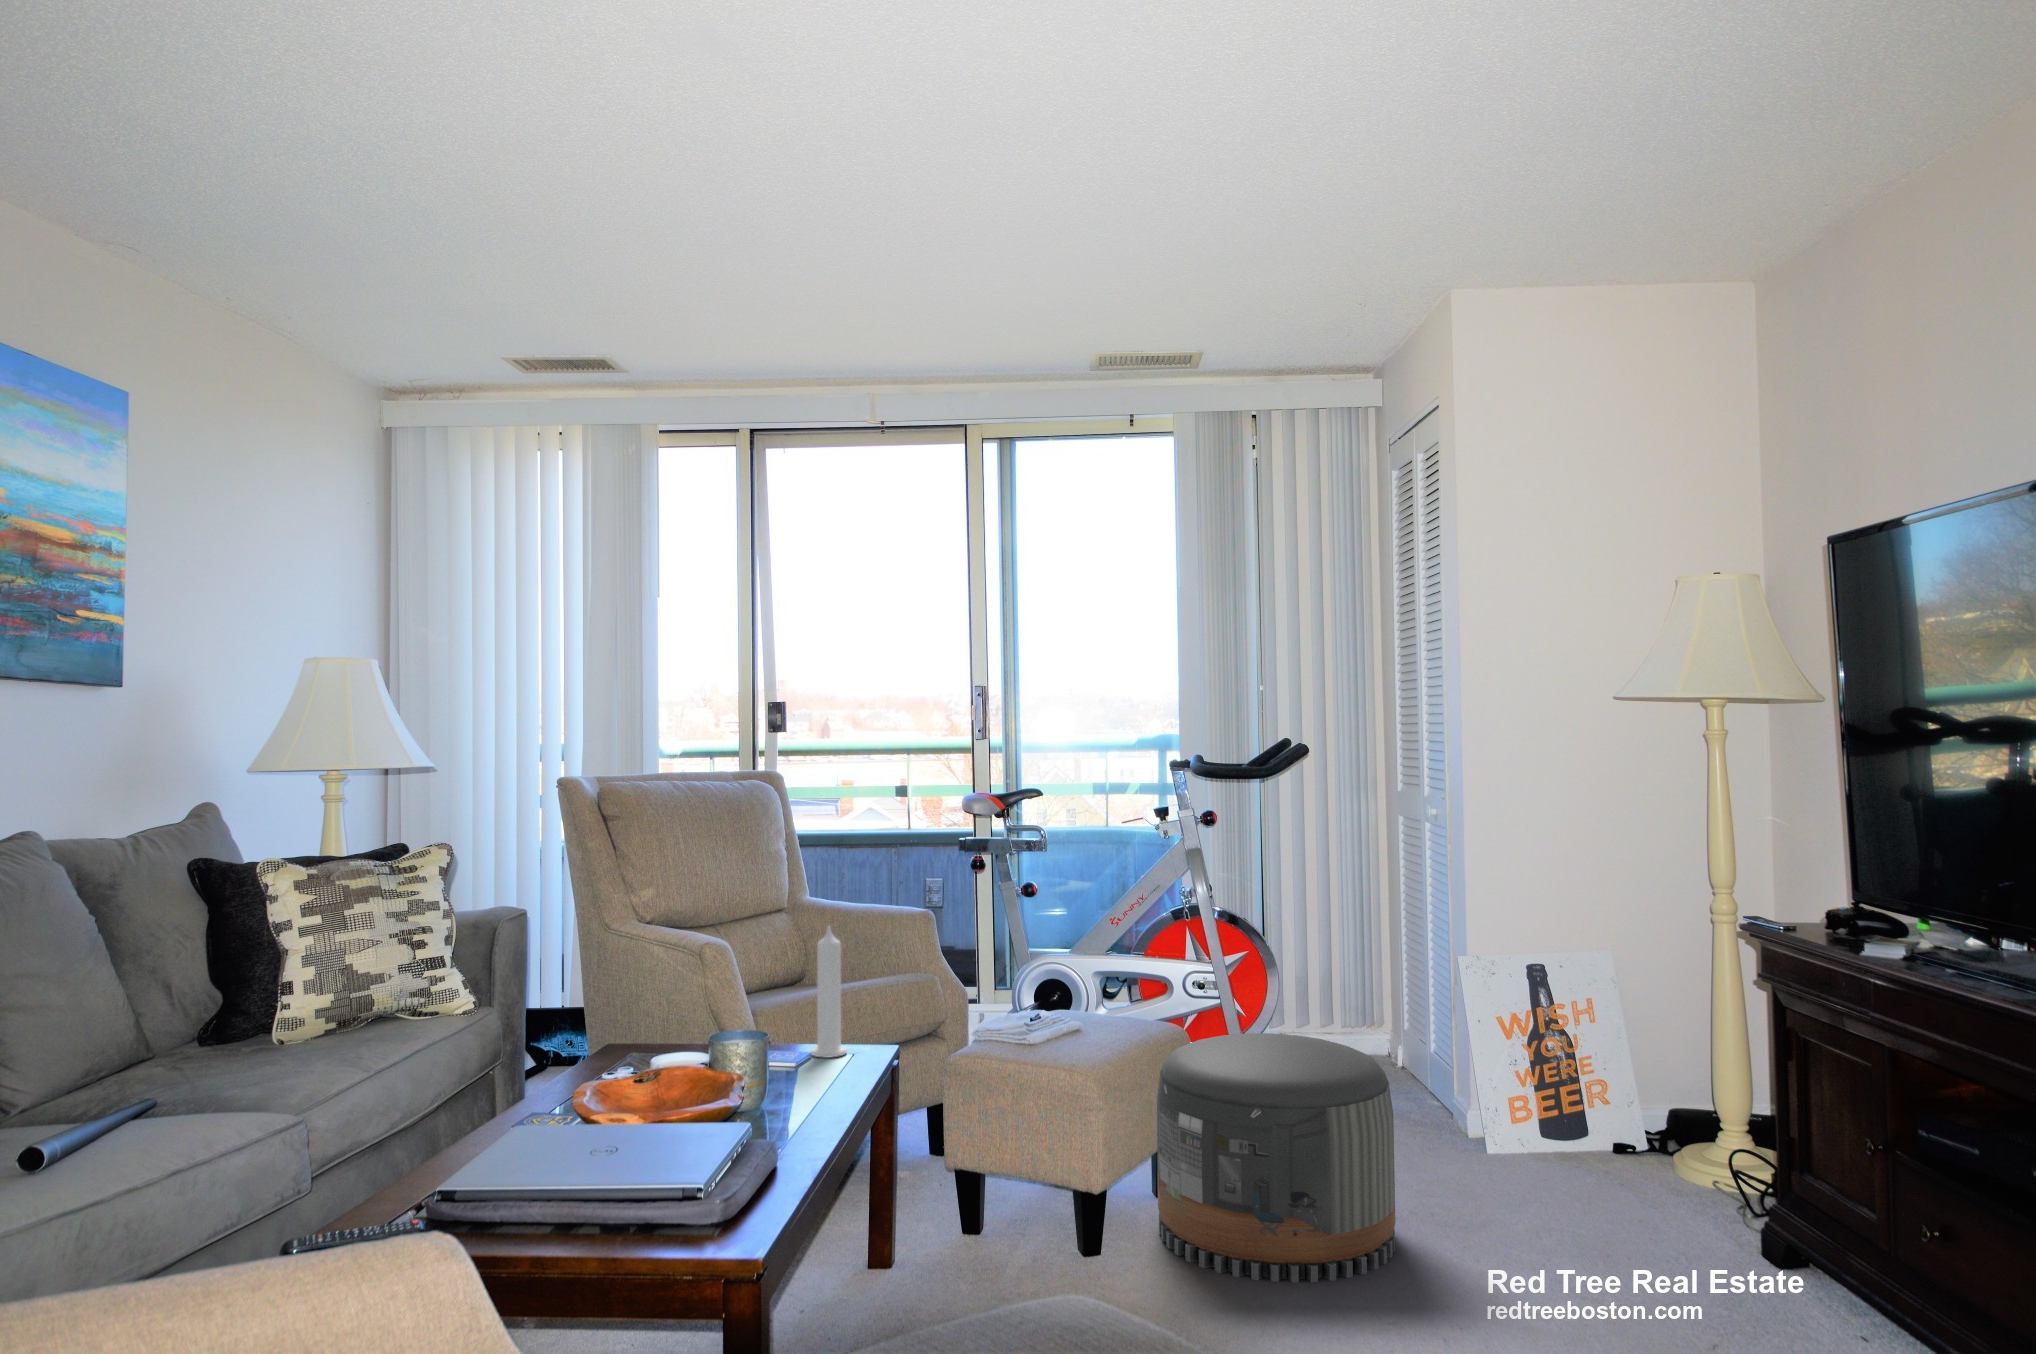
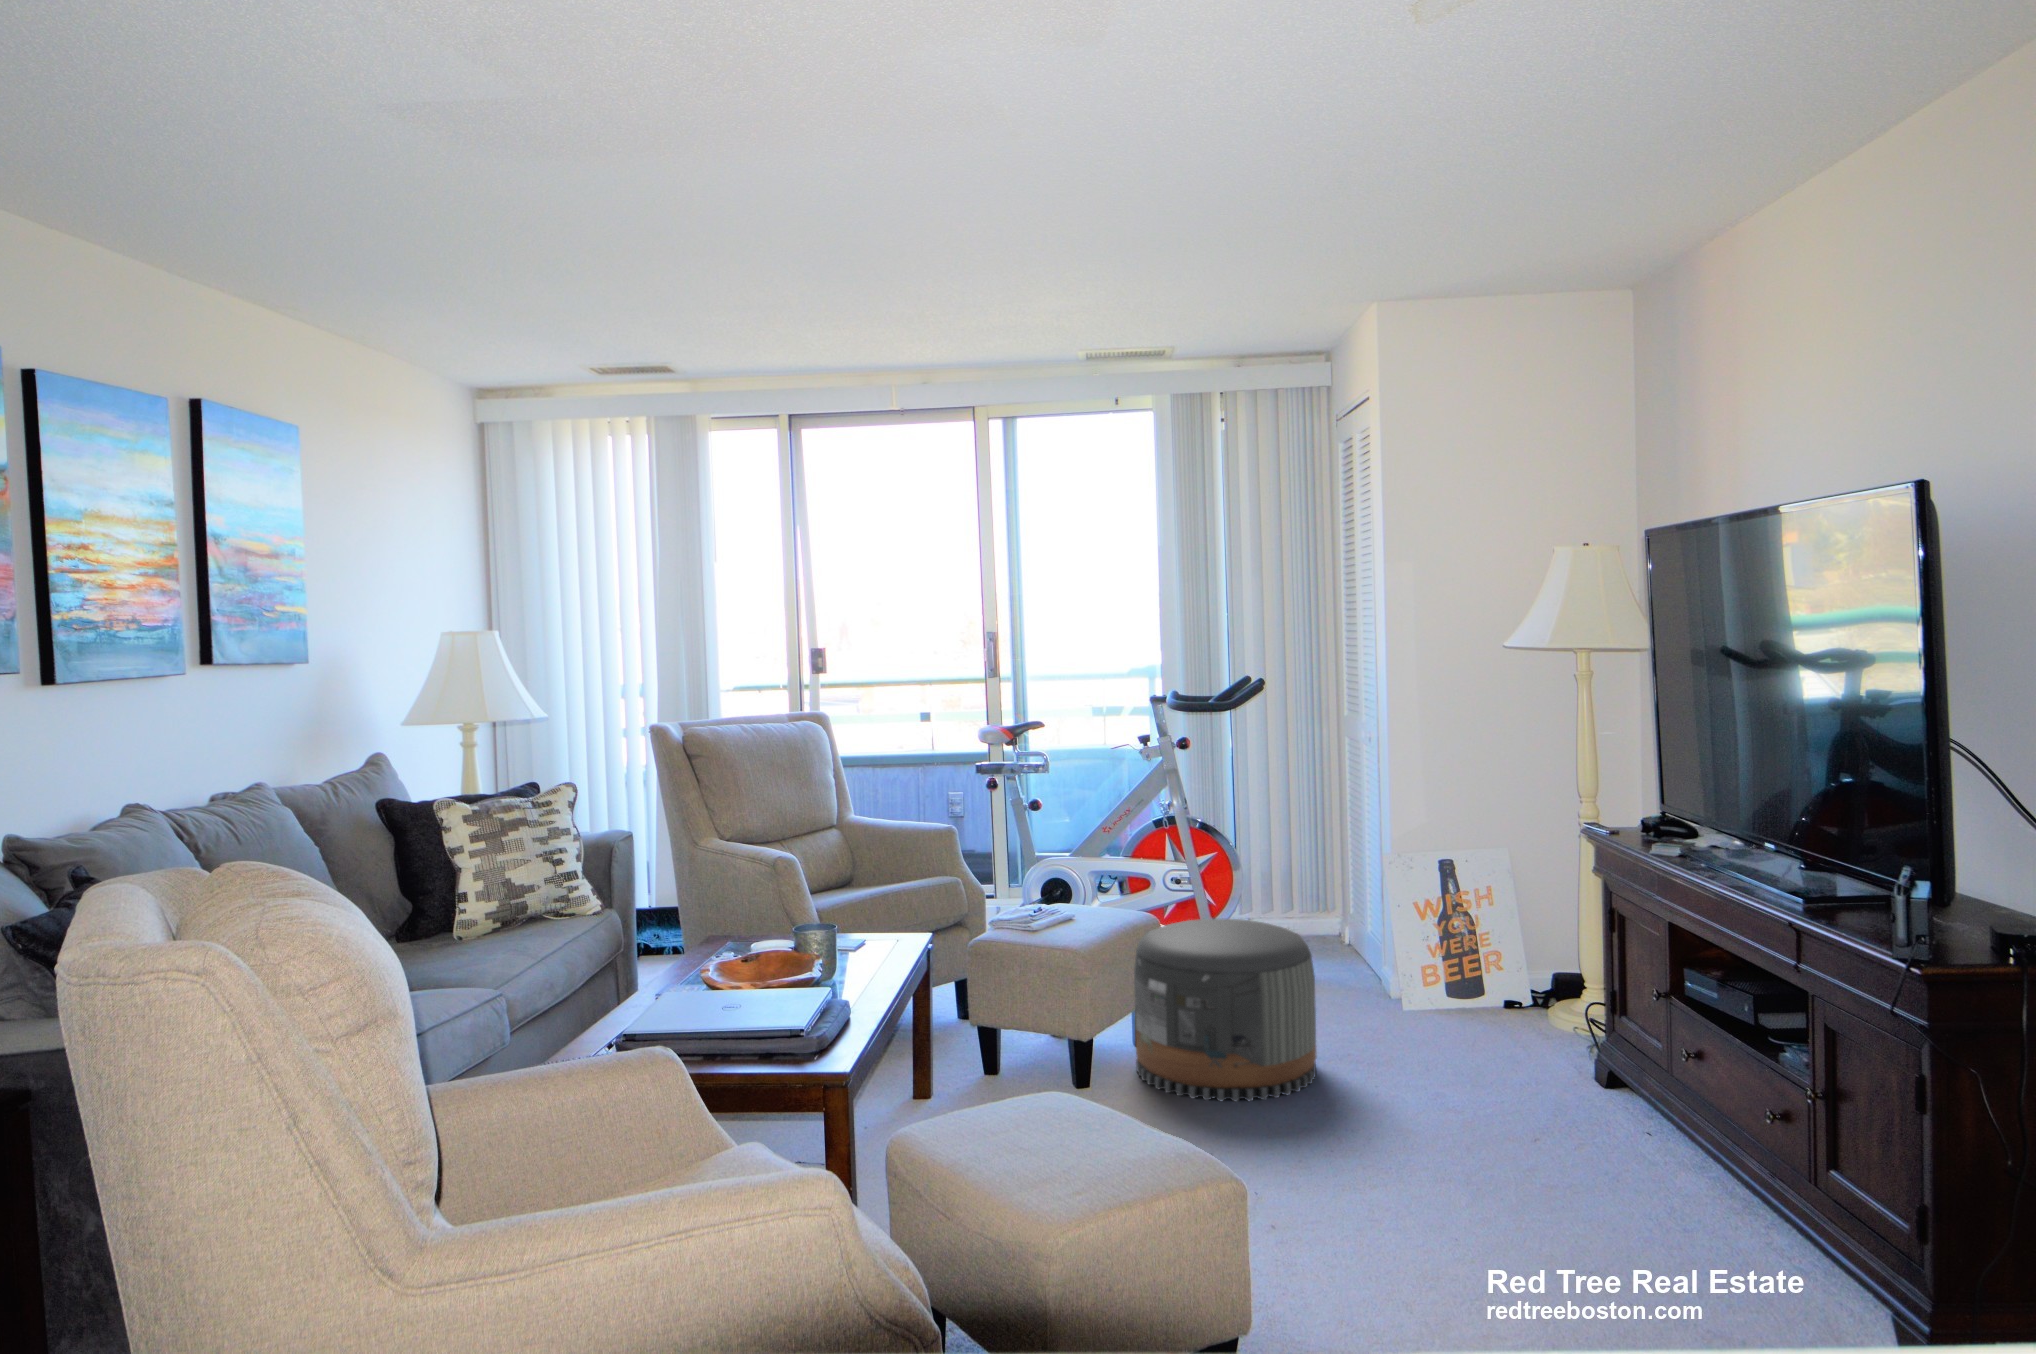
candle: present [811,926,847,1058] -> none [868,843,896,942]

